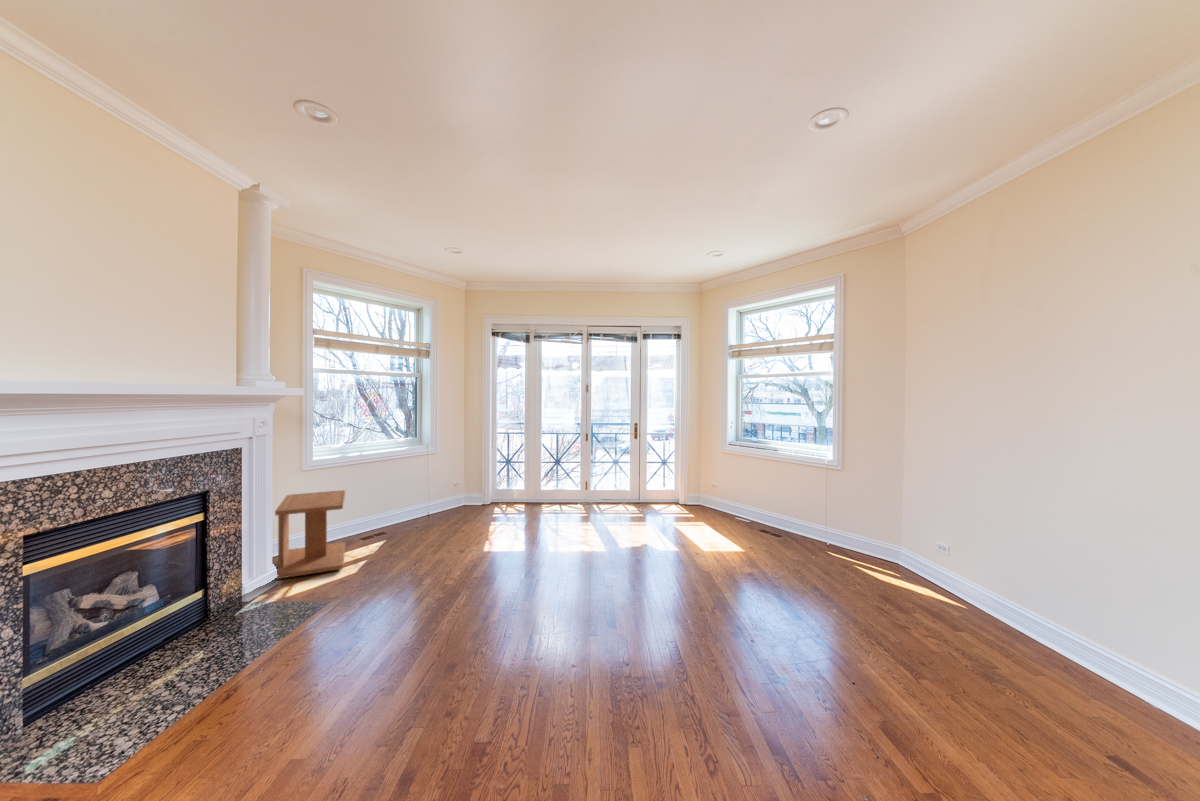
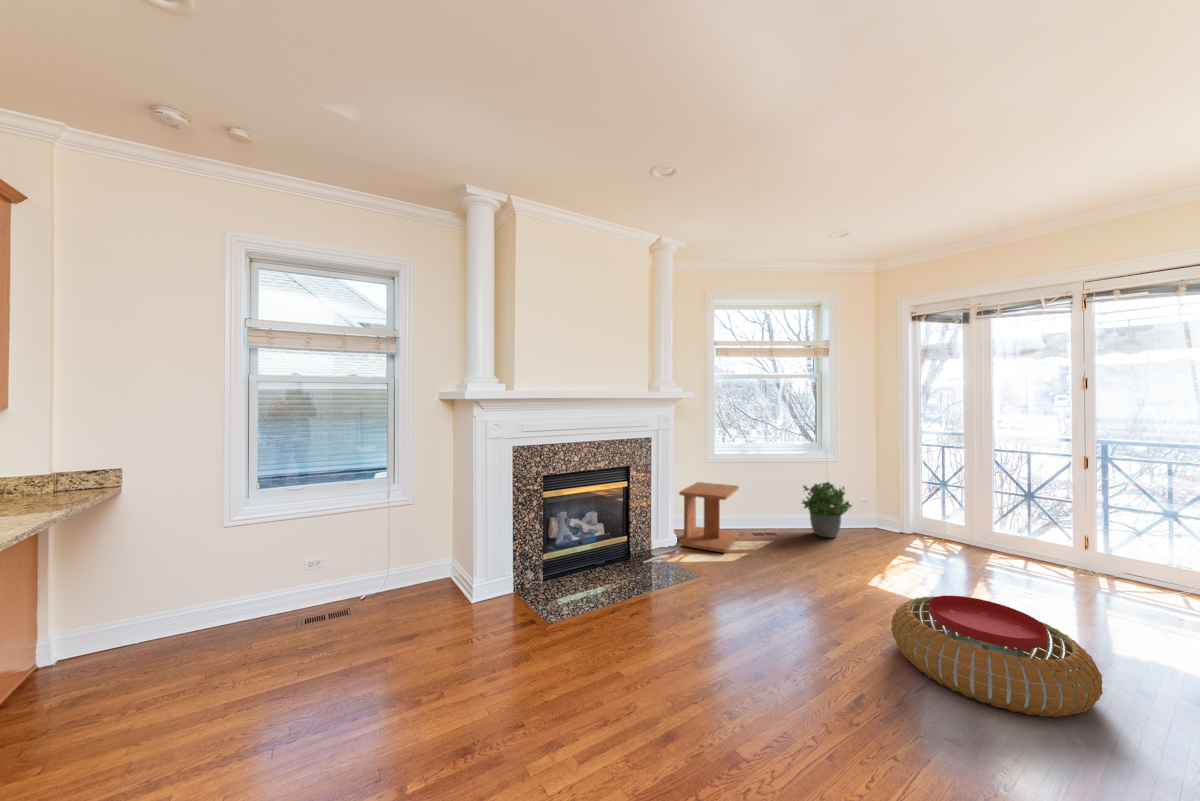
potted plant: none [406,471,451,524] -> present [802,482,852,537]
pouf: none [526,538,633,607] -> present [891,595,1103,717]

